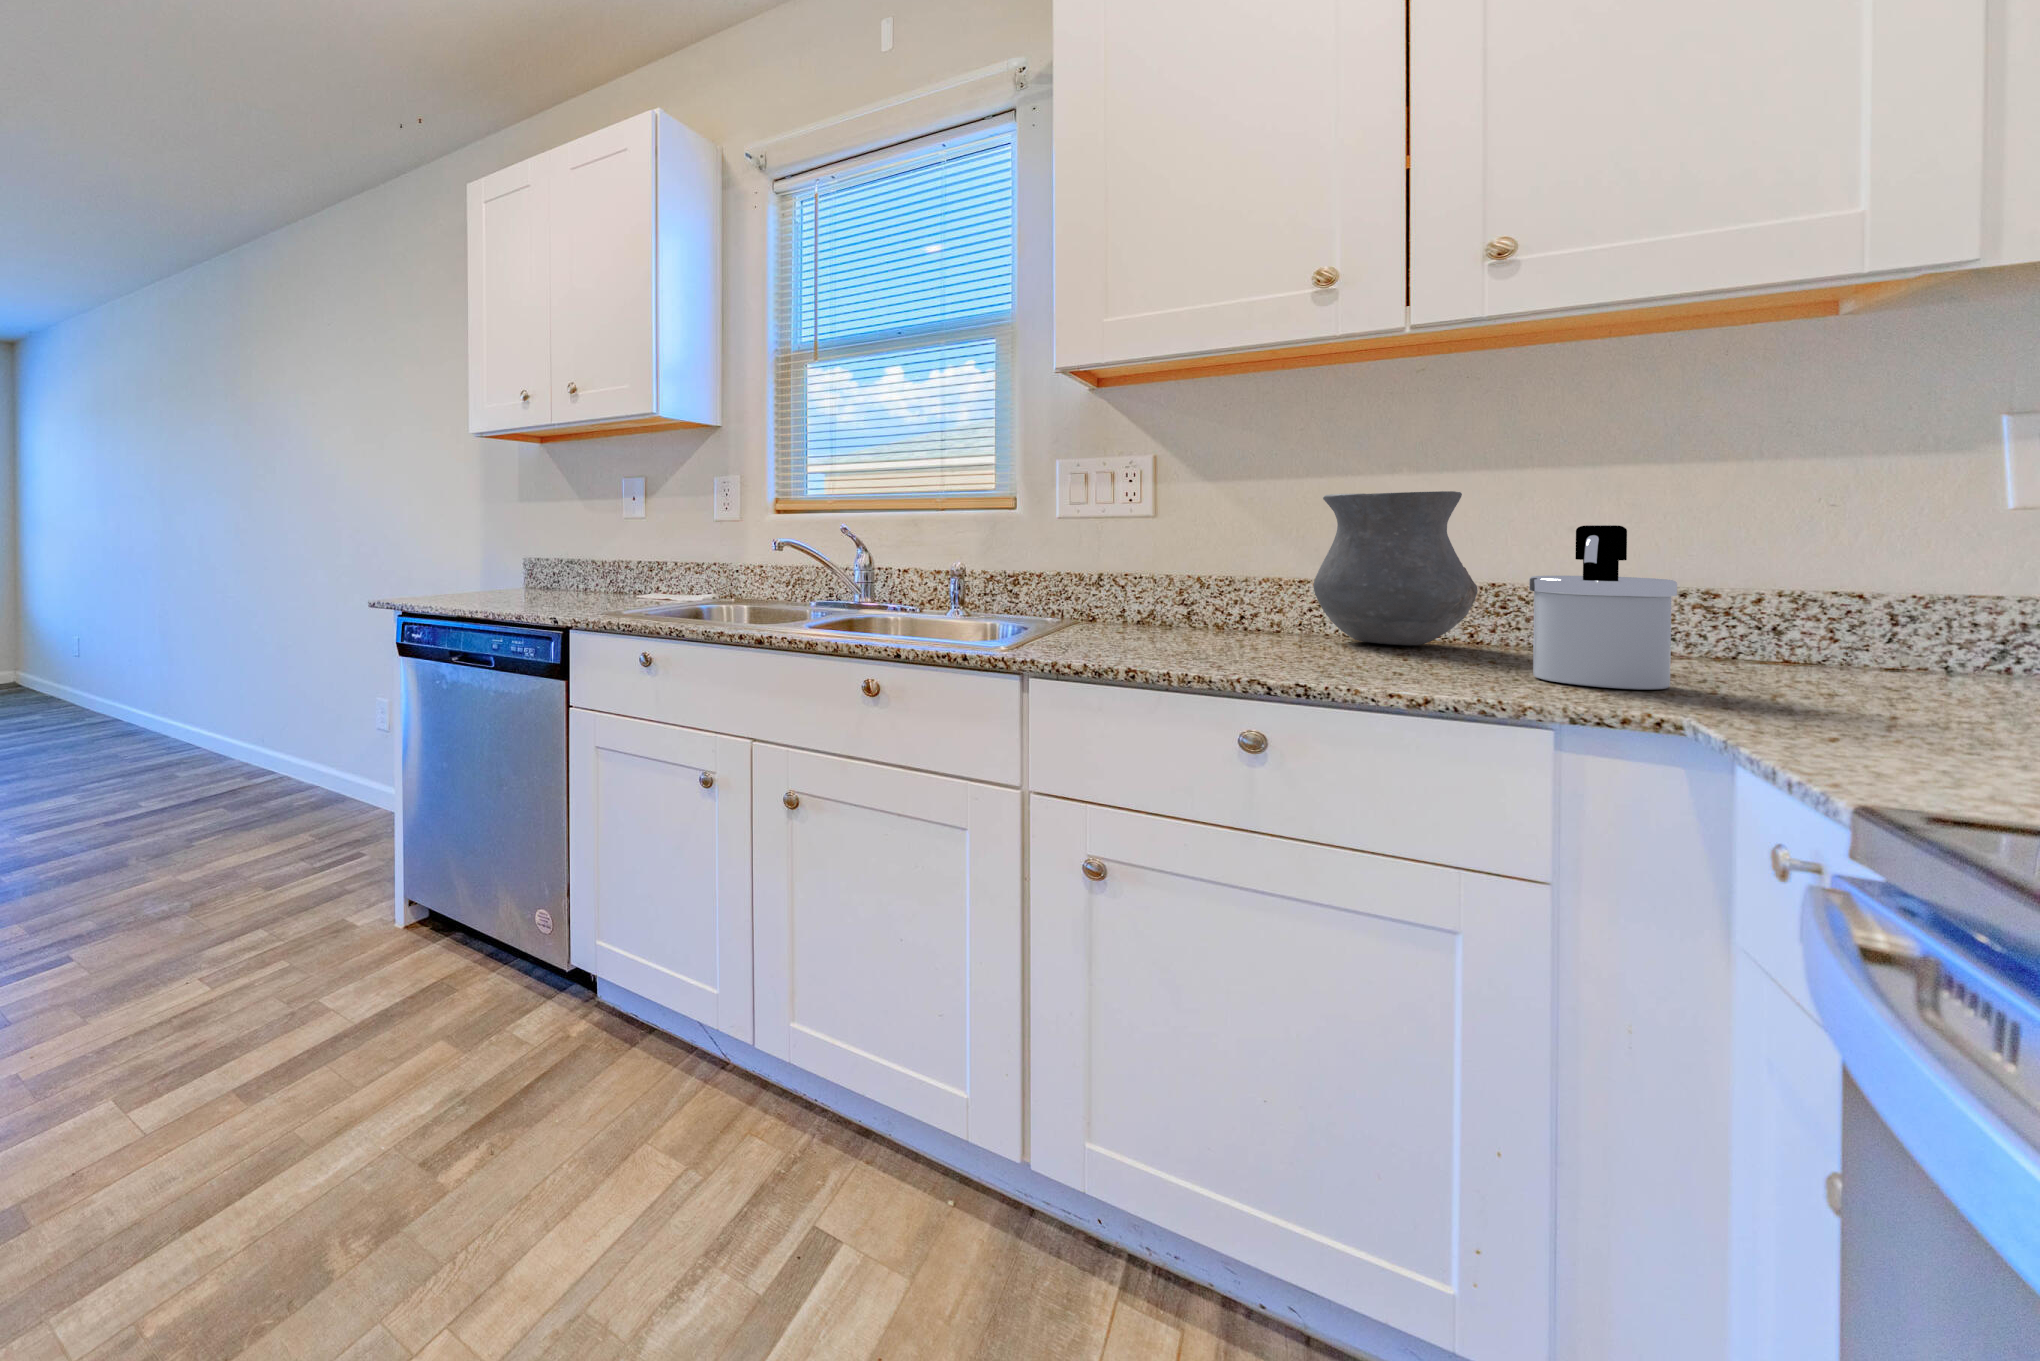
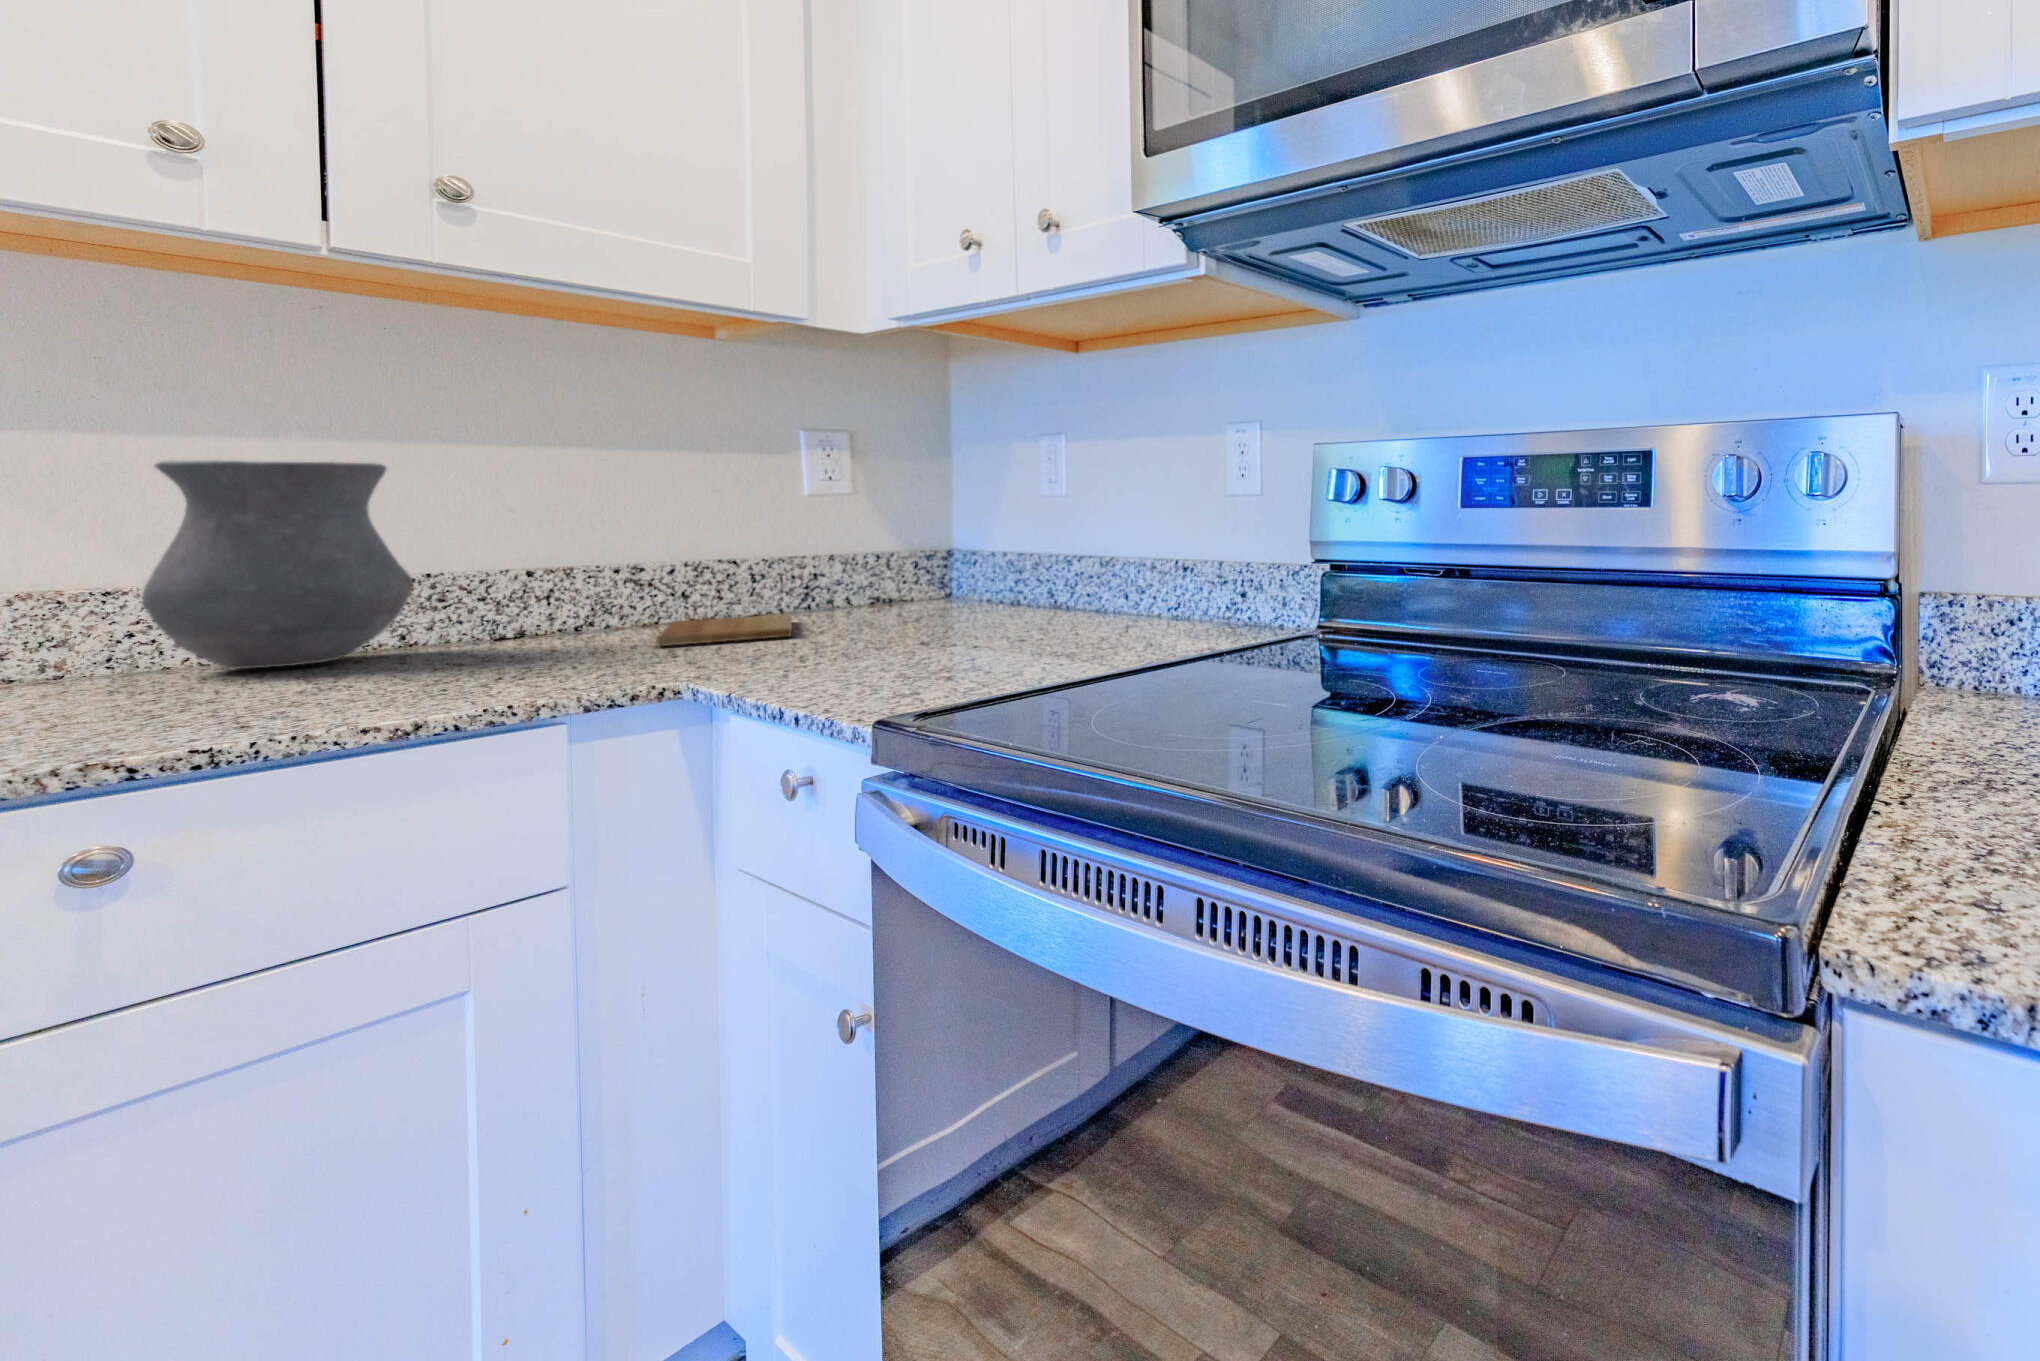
soap dispenser: present [1529,525,1677,690] -> none [504,505,646,673]
cutting board: none [1701,657,1941,699] -> present [657,614,792,646]

